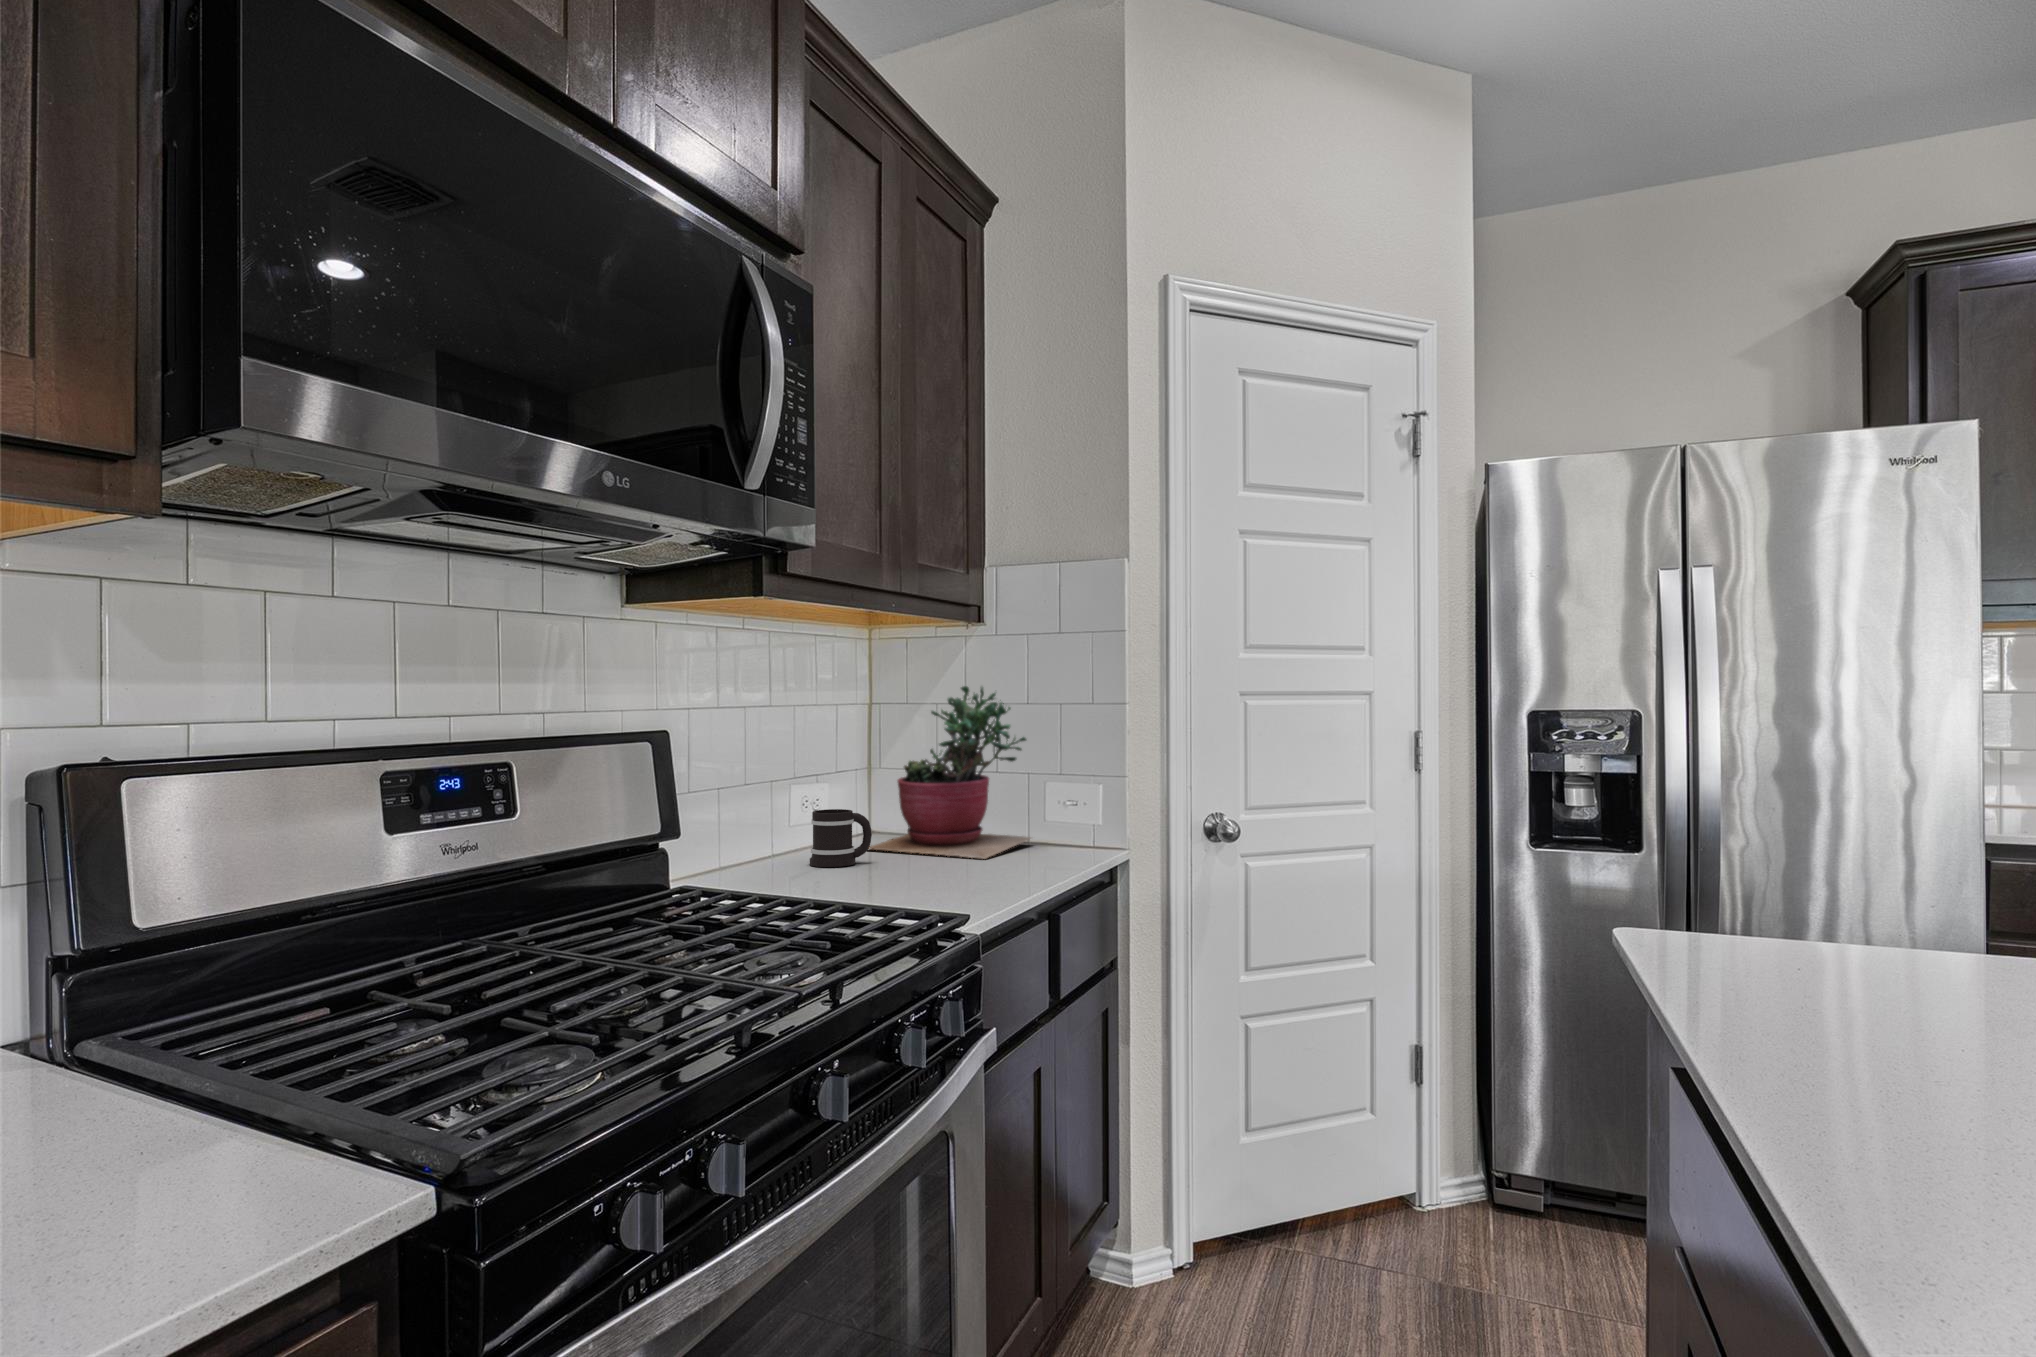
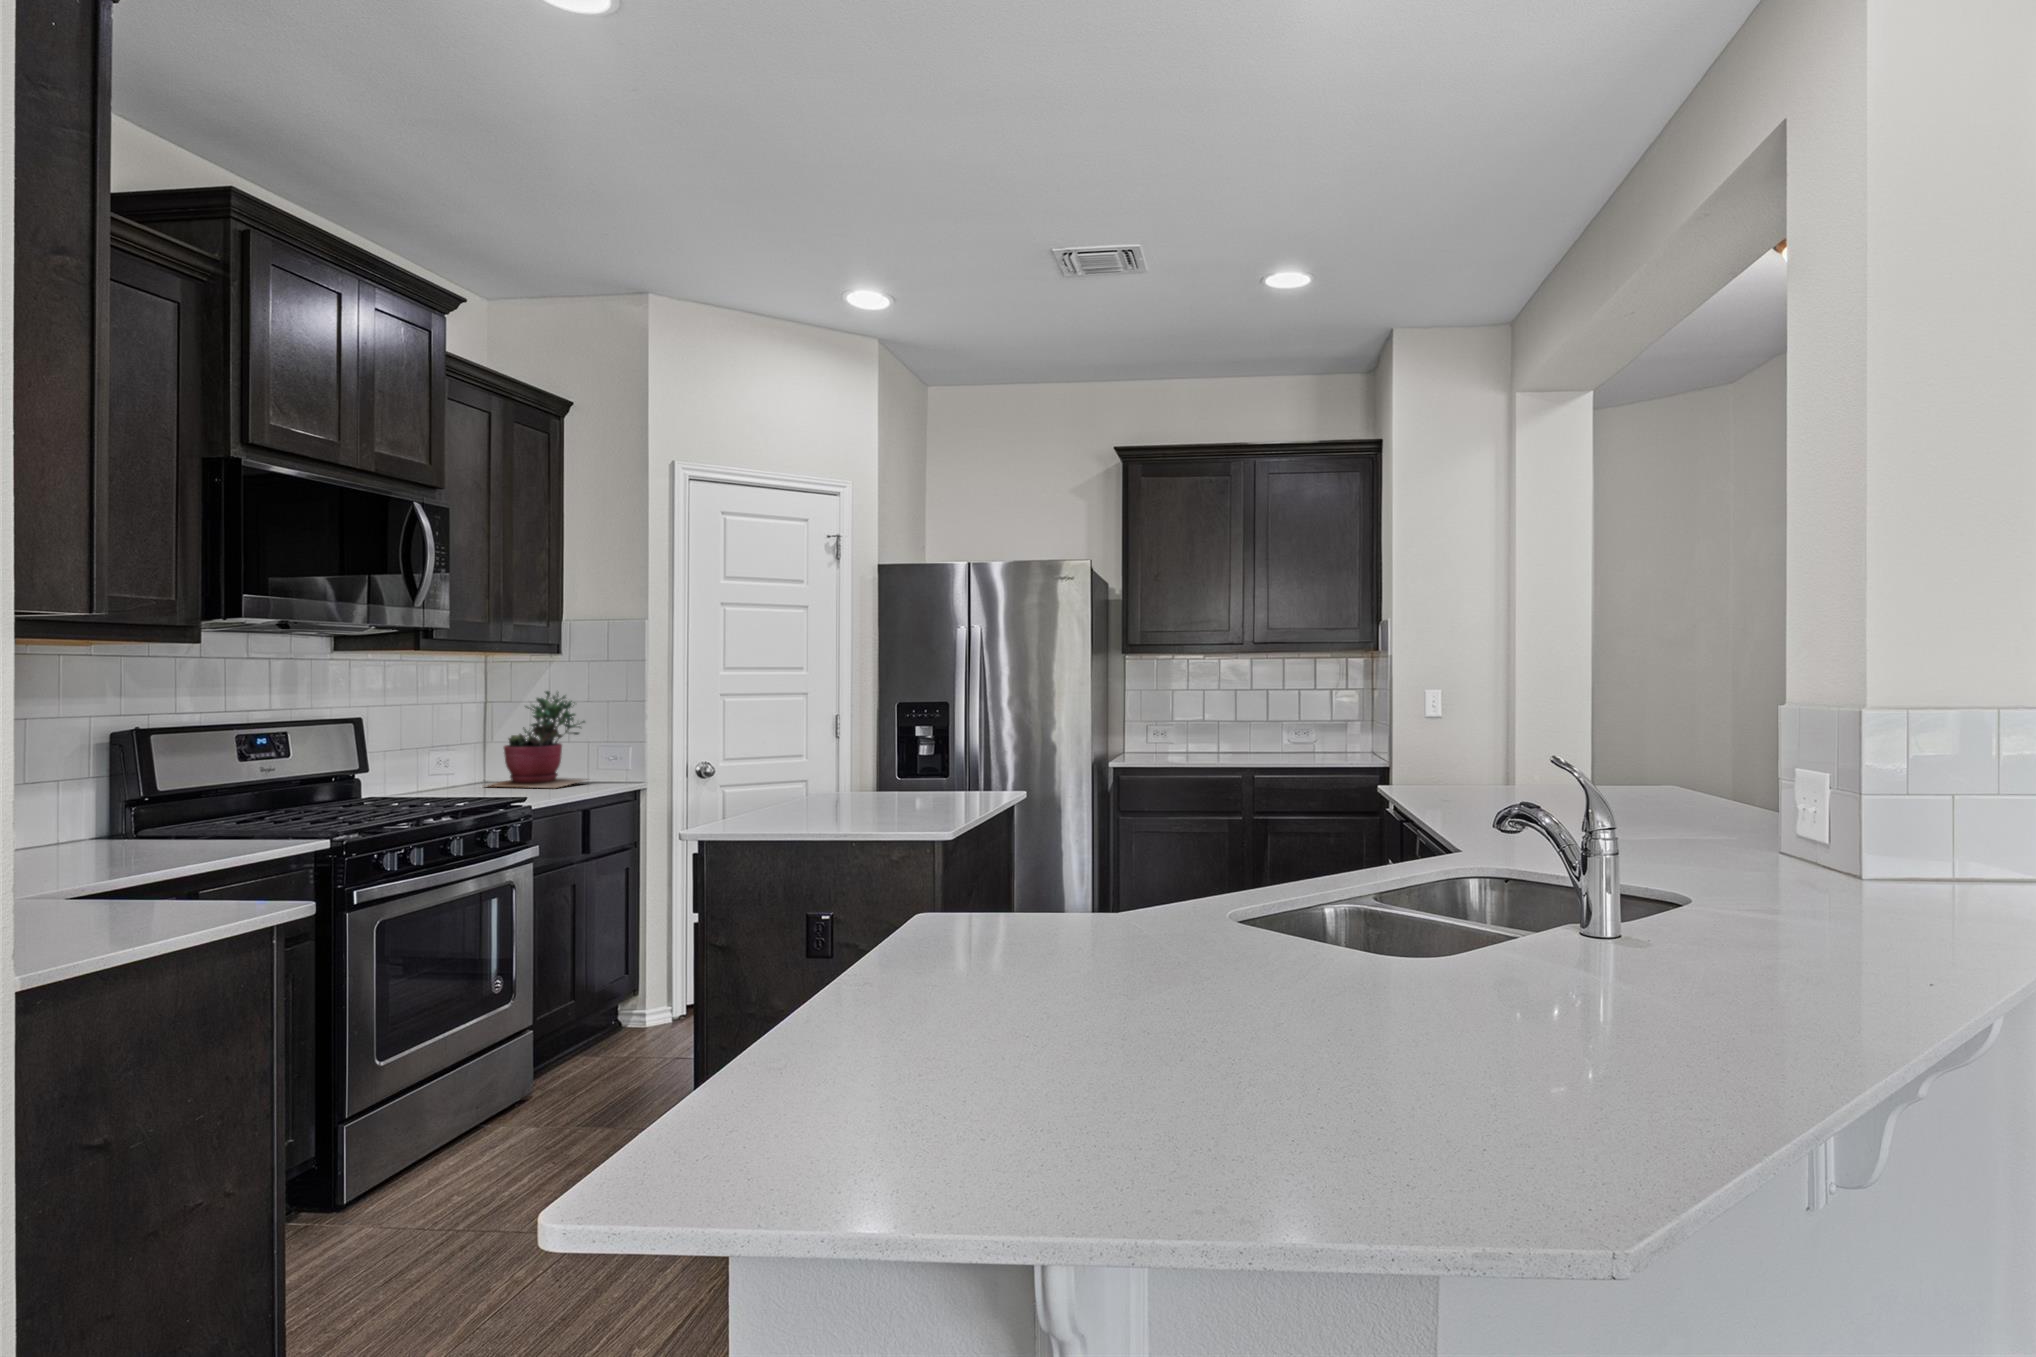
mug: present [810,809,872,867] -> none [446,762,485,793]

